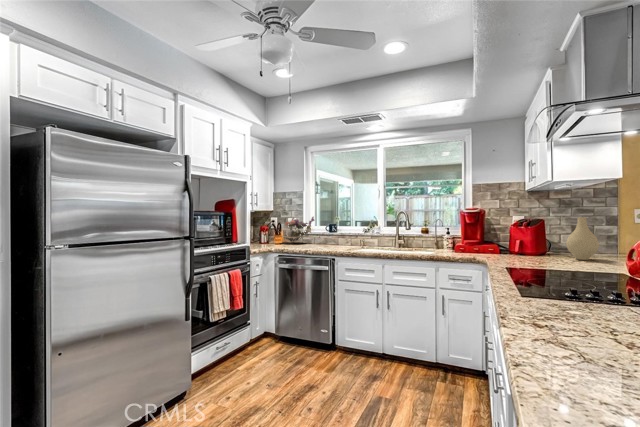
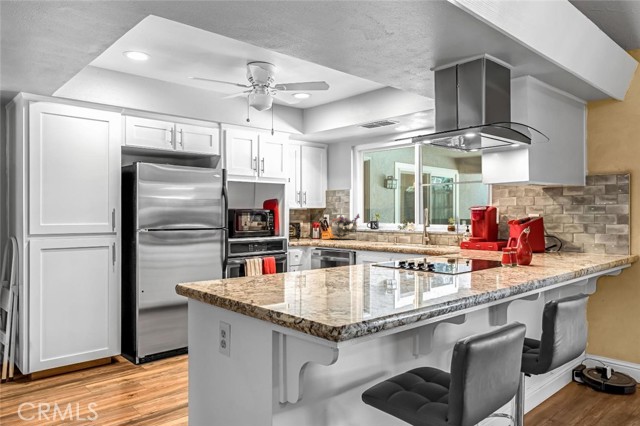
vase: present [566,217,599,260] -> none [549,215,579,257]

